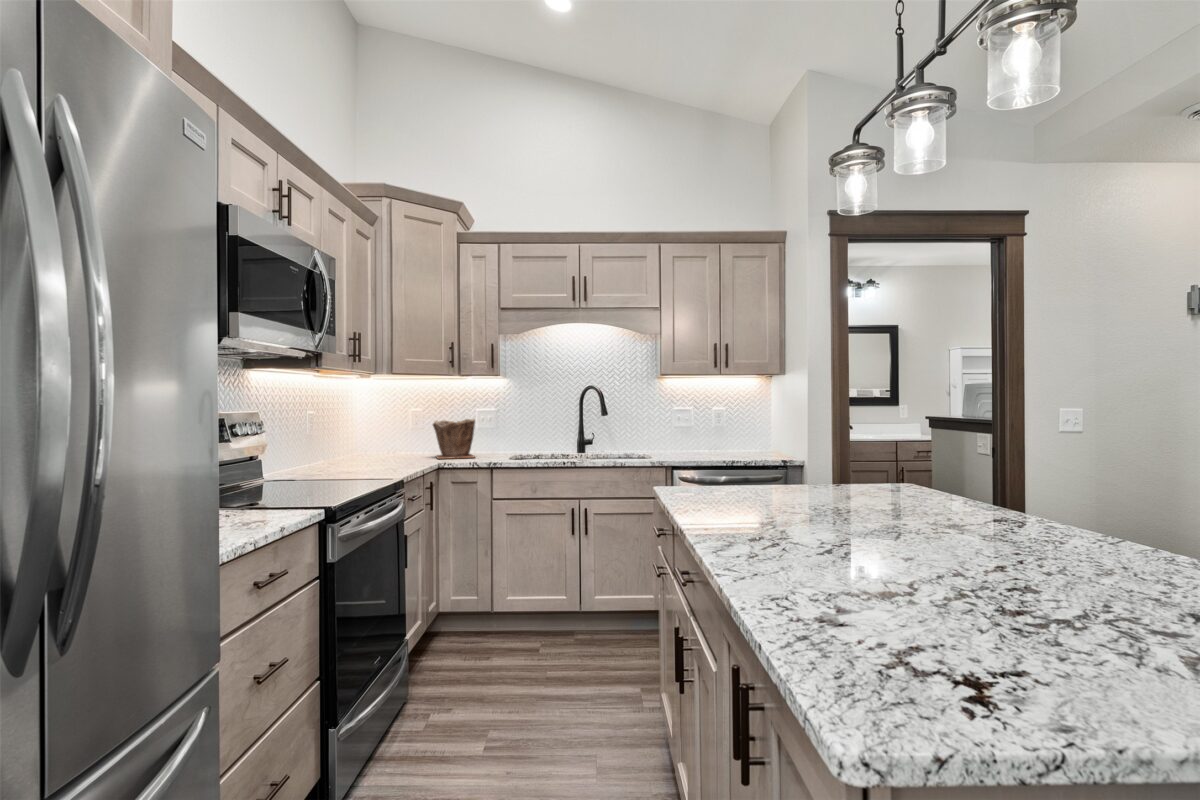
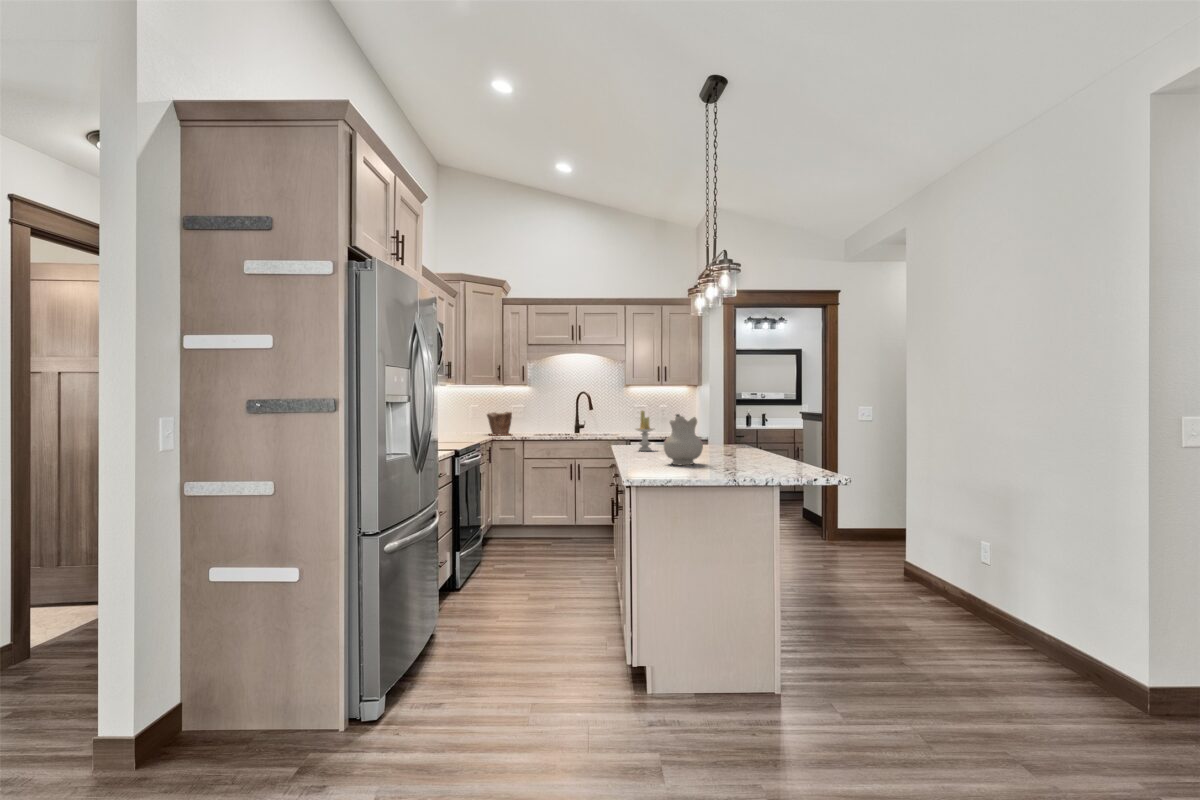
candle: none [728,421,777,517] -> present [636,410,654,451]
ceramic pitcher: none [905,437,1061,629] -> present [664,414,703,465]

